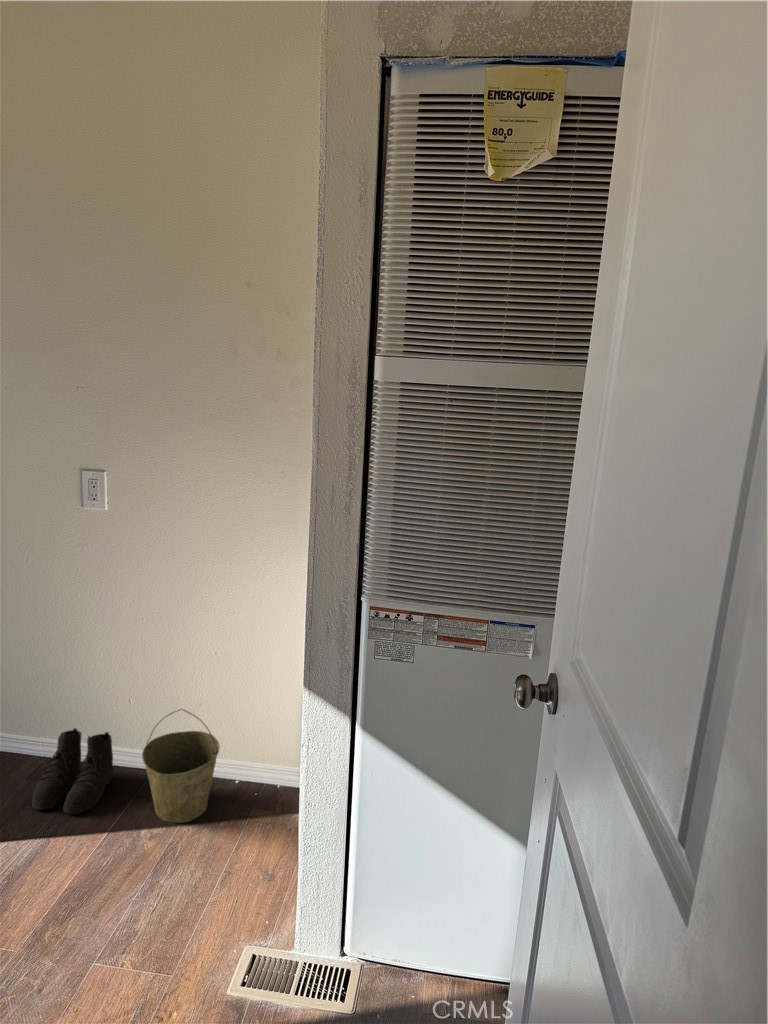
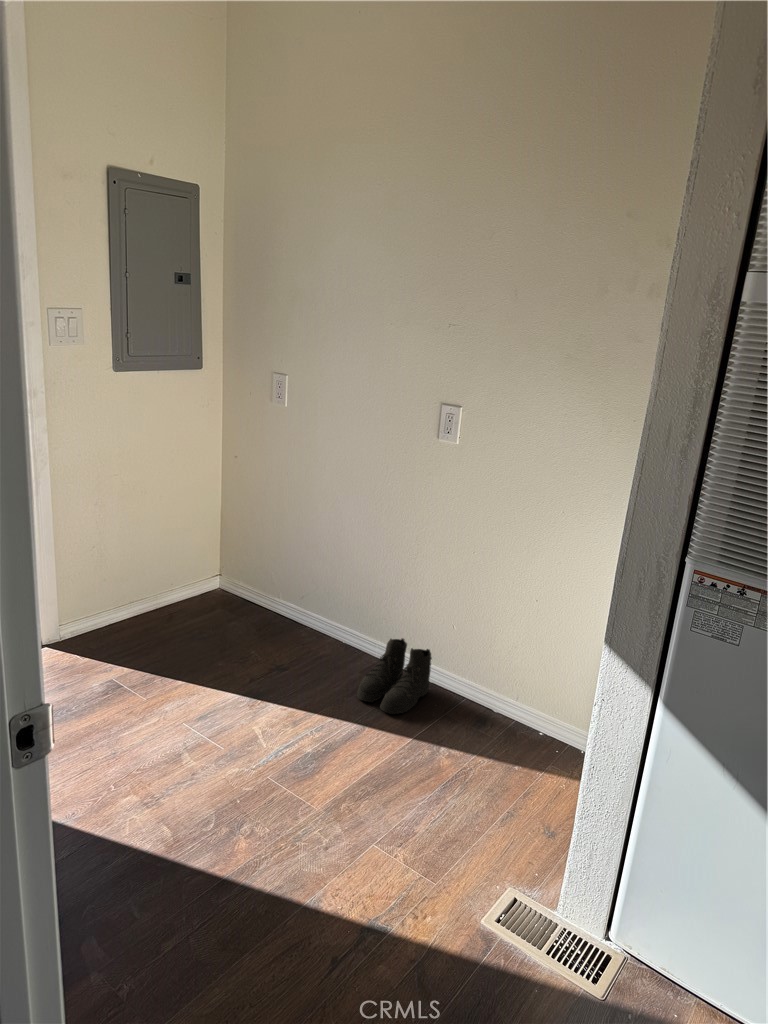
bucket: present [142,709,220,823] -> none [452,643,527,753]

